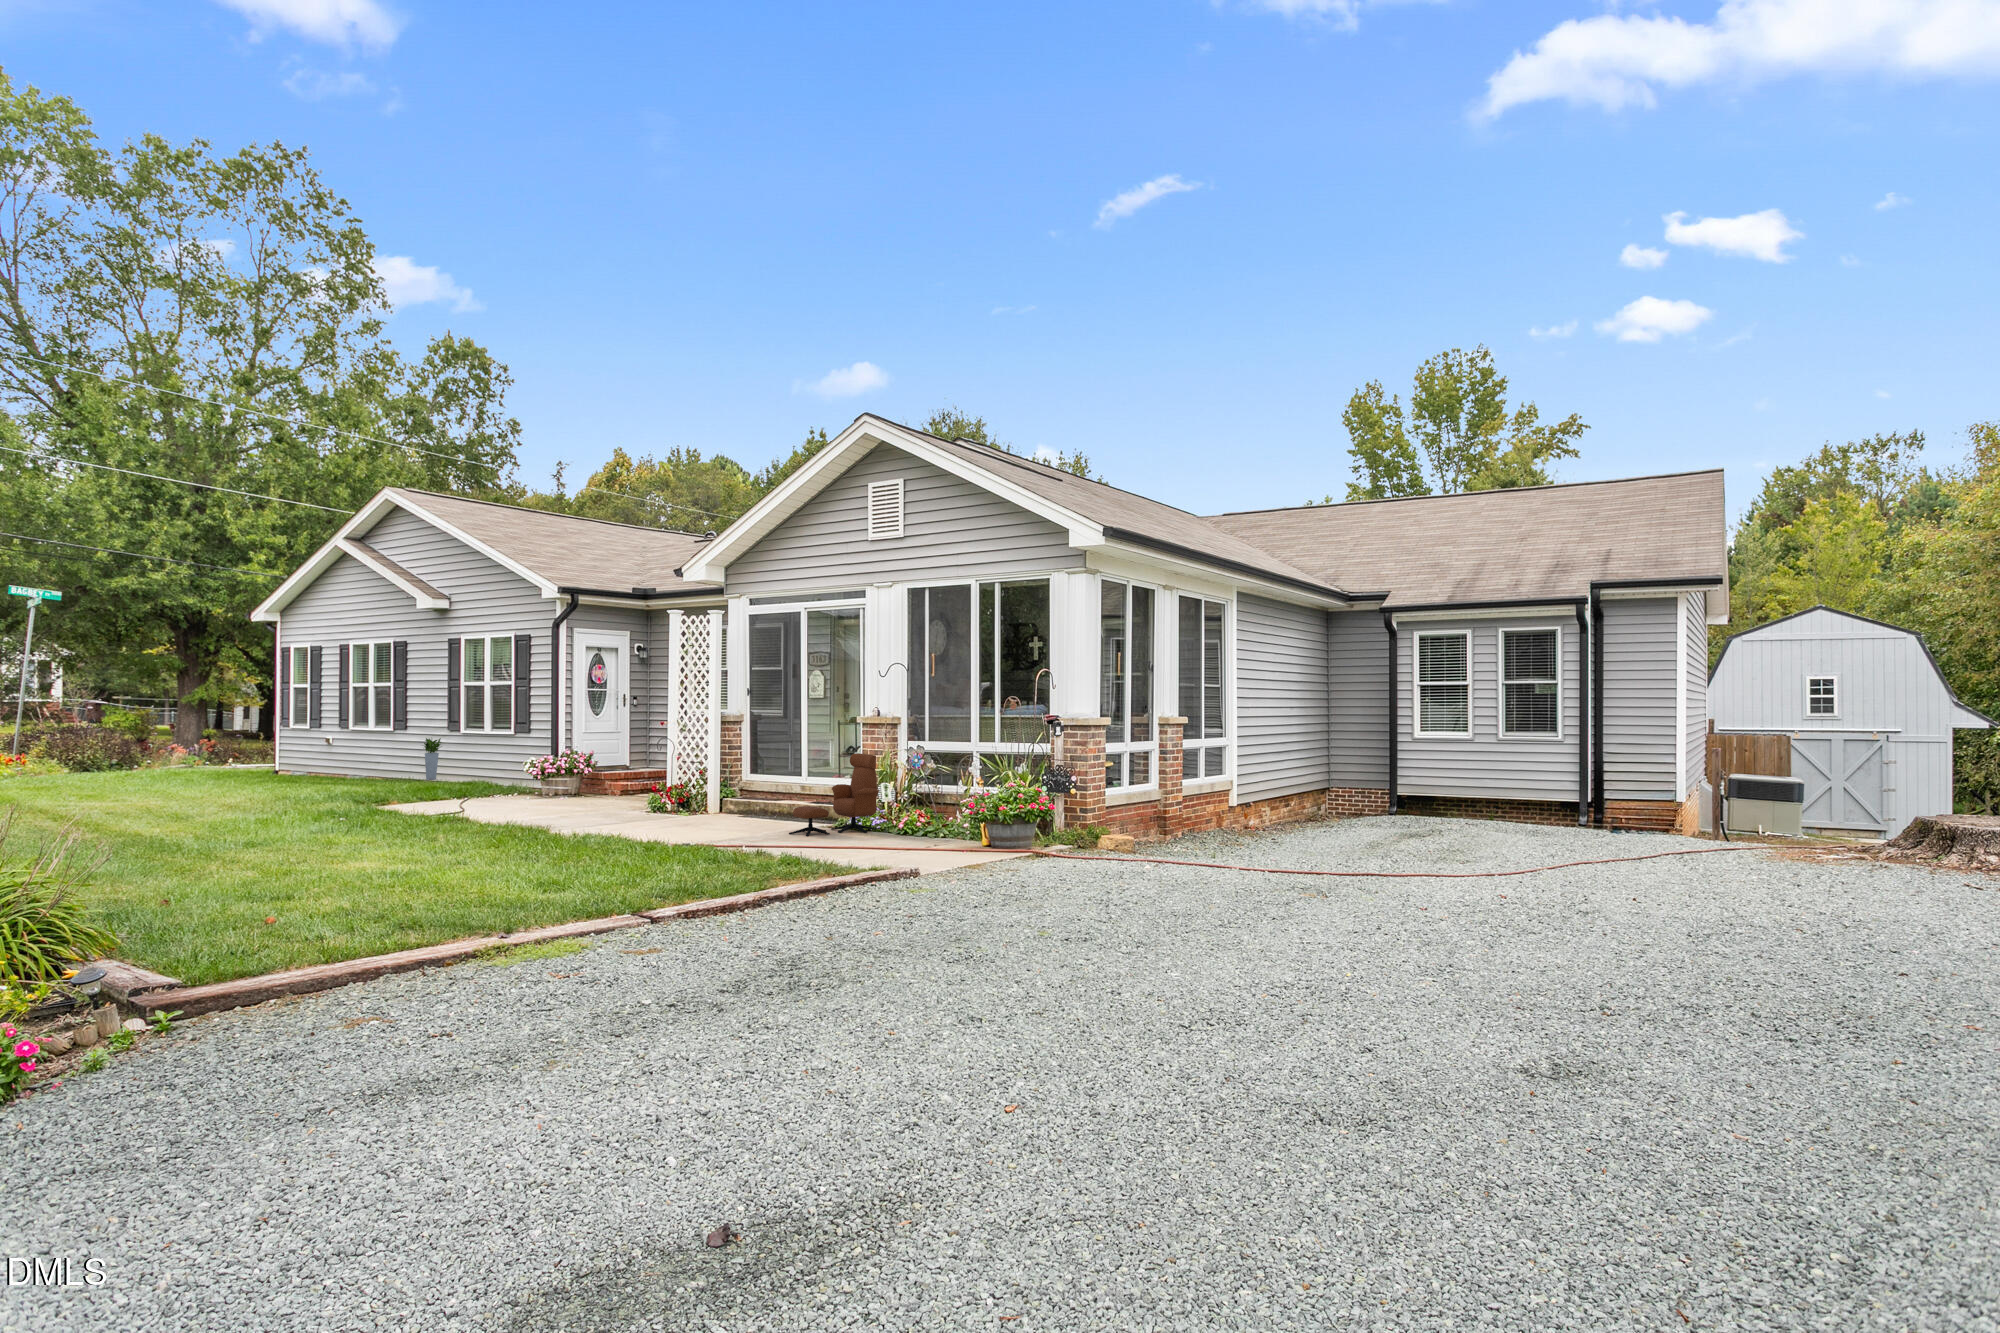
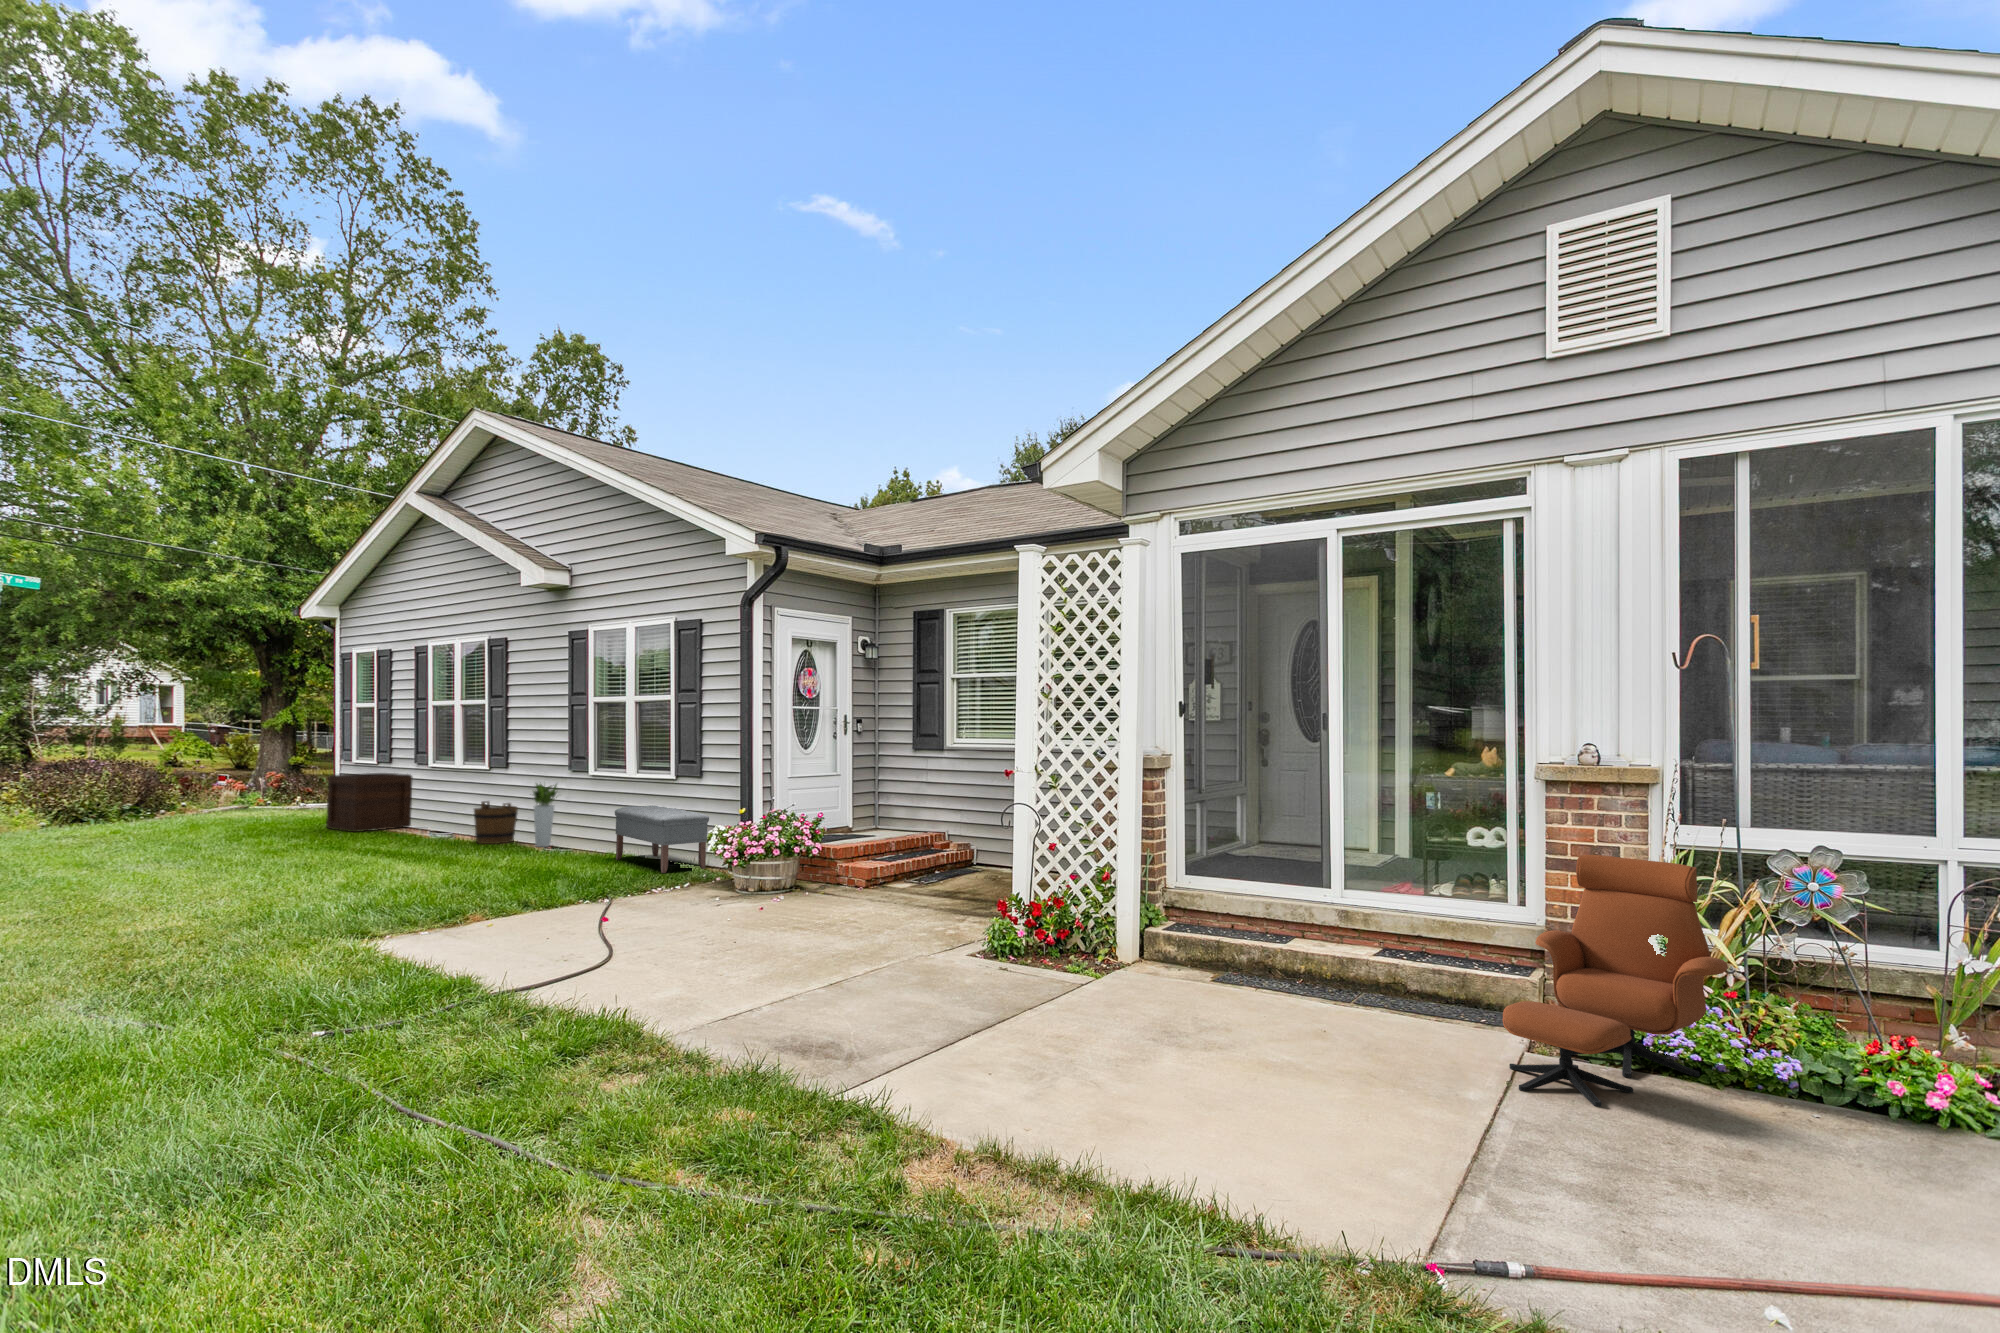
wooden crate: none [280,734,339,773] -> present [326,773,413,832]
bucket: none [384,751,414,778] -> present [474,801,518,844]
bench: none [476,751,533,789] -> present [615,805,709,873]

